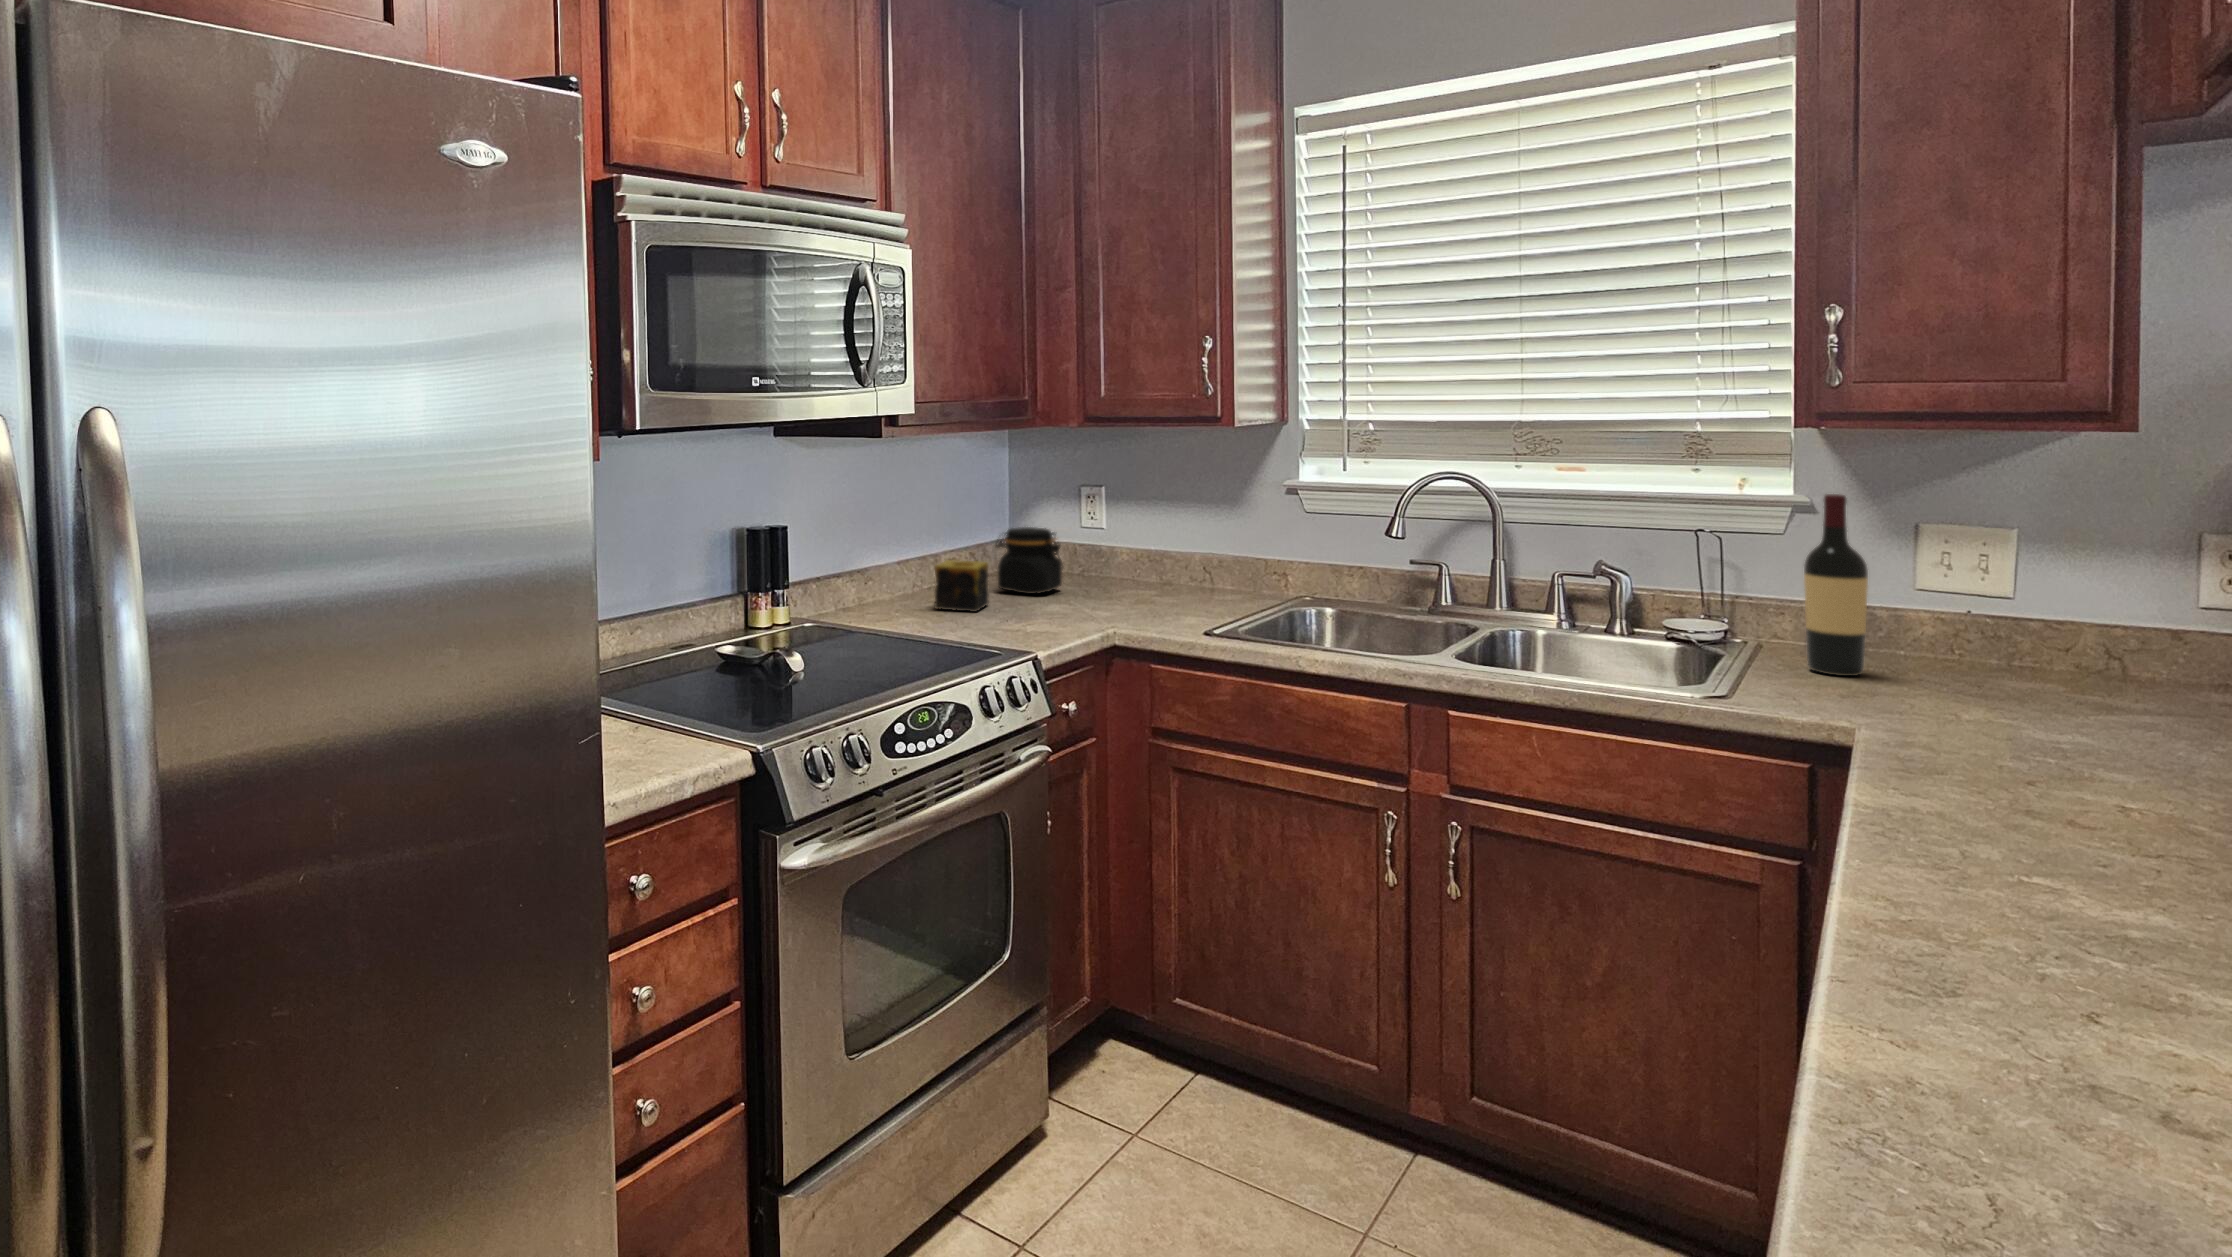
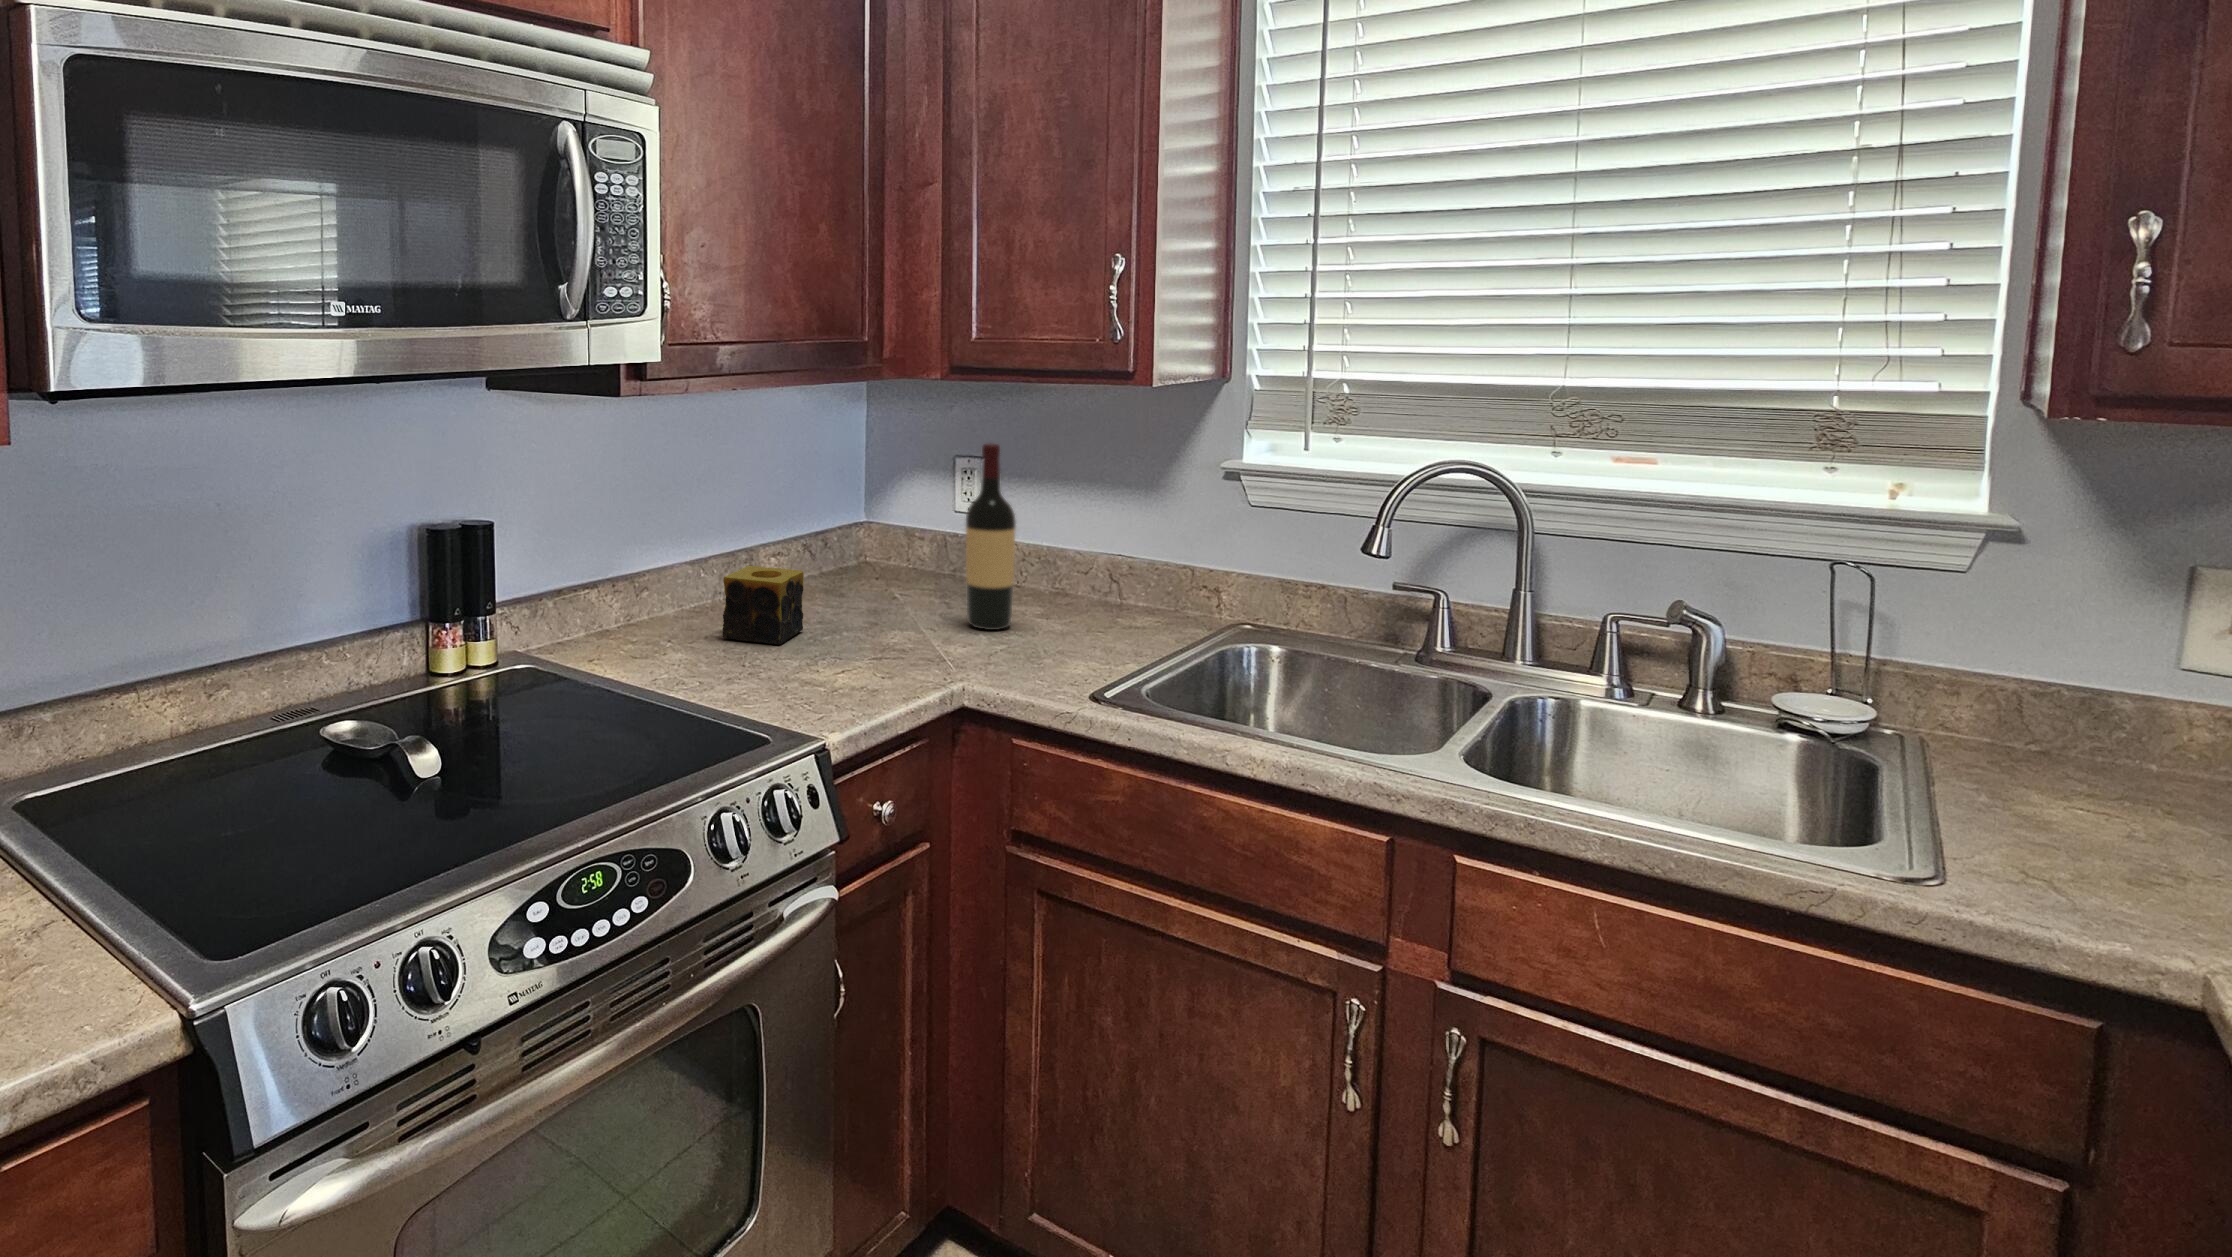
wine bottle: present [1804,494,1868,676] -> present [966,443,1016,630]
jar: present [996,527,1063,594] -> none [827,516,917,610]

